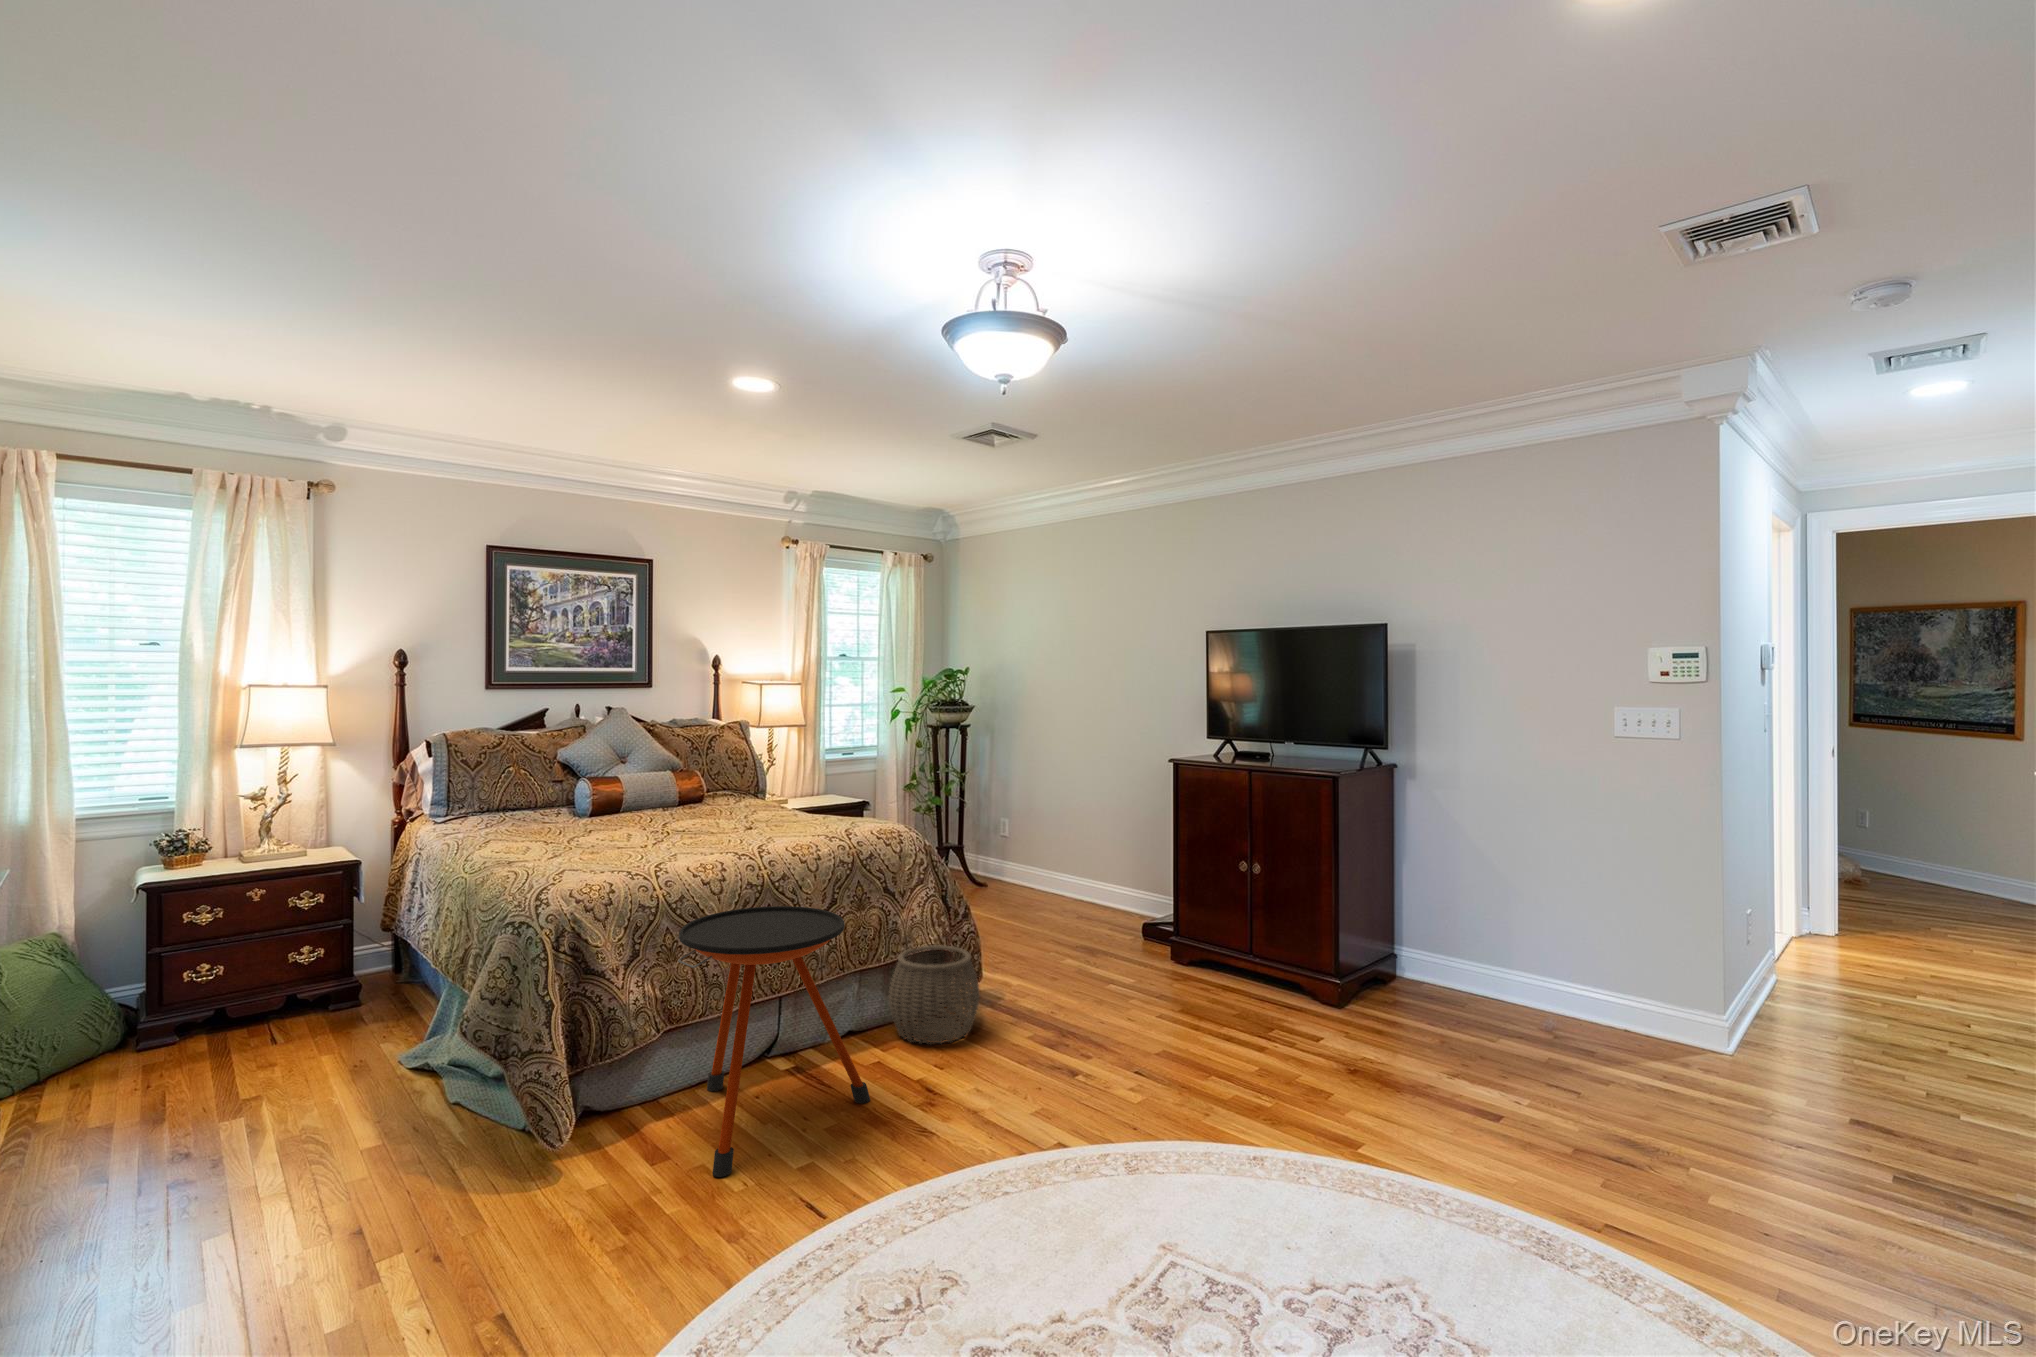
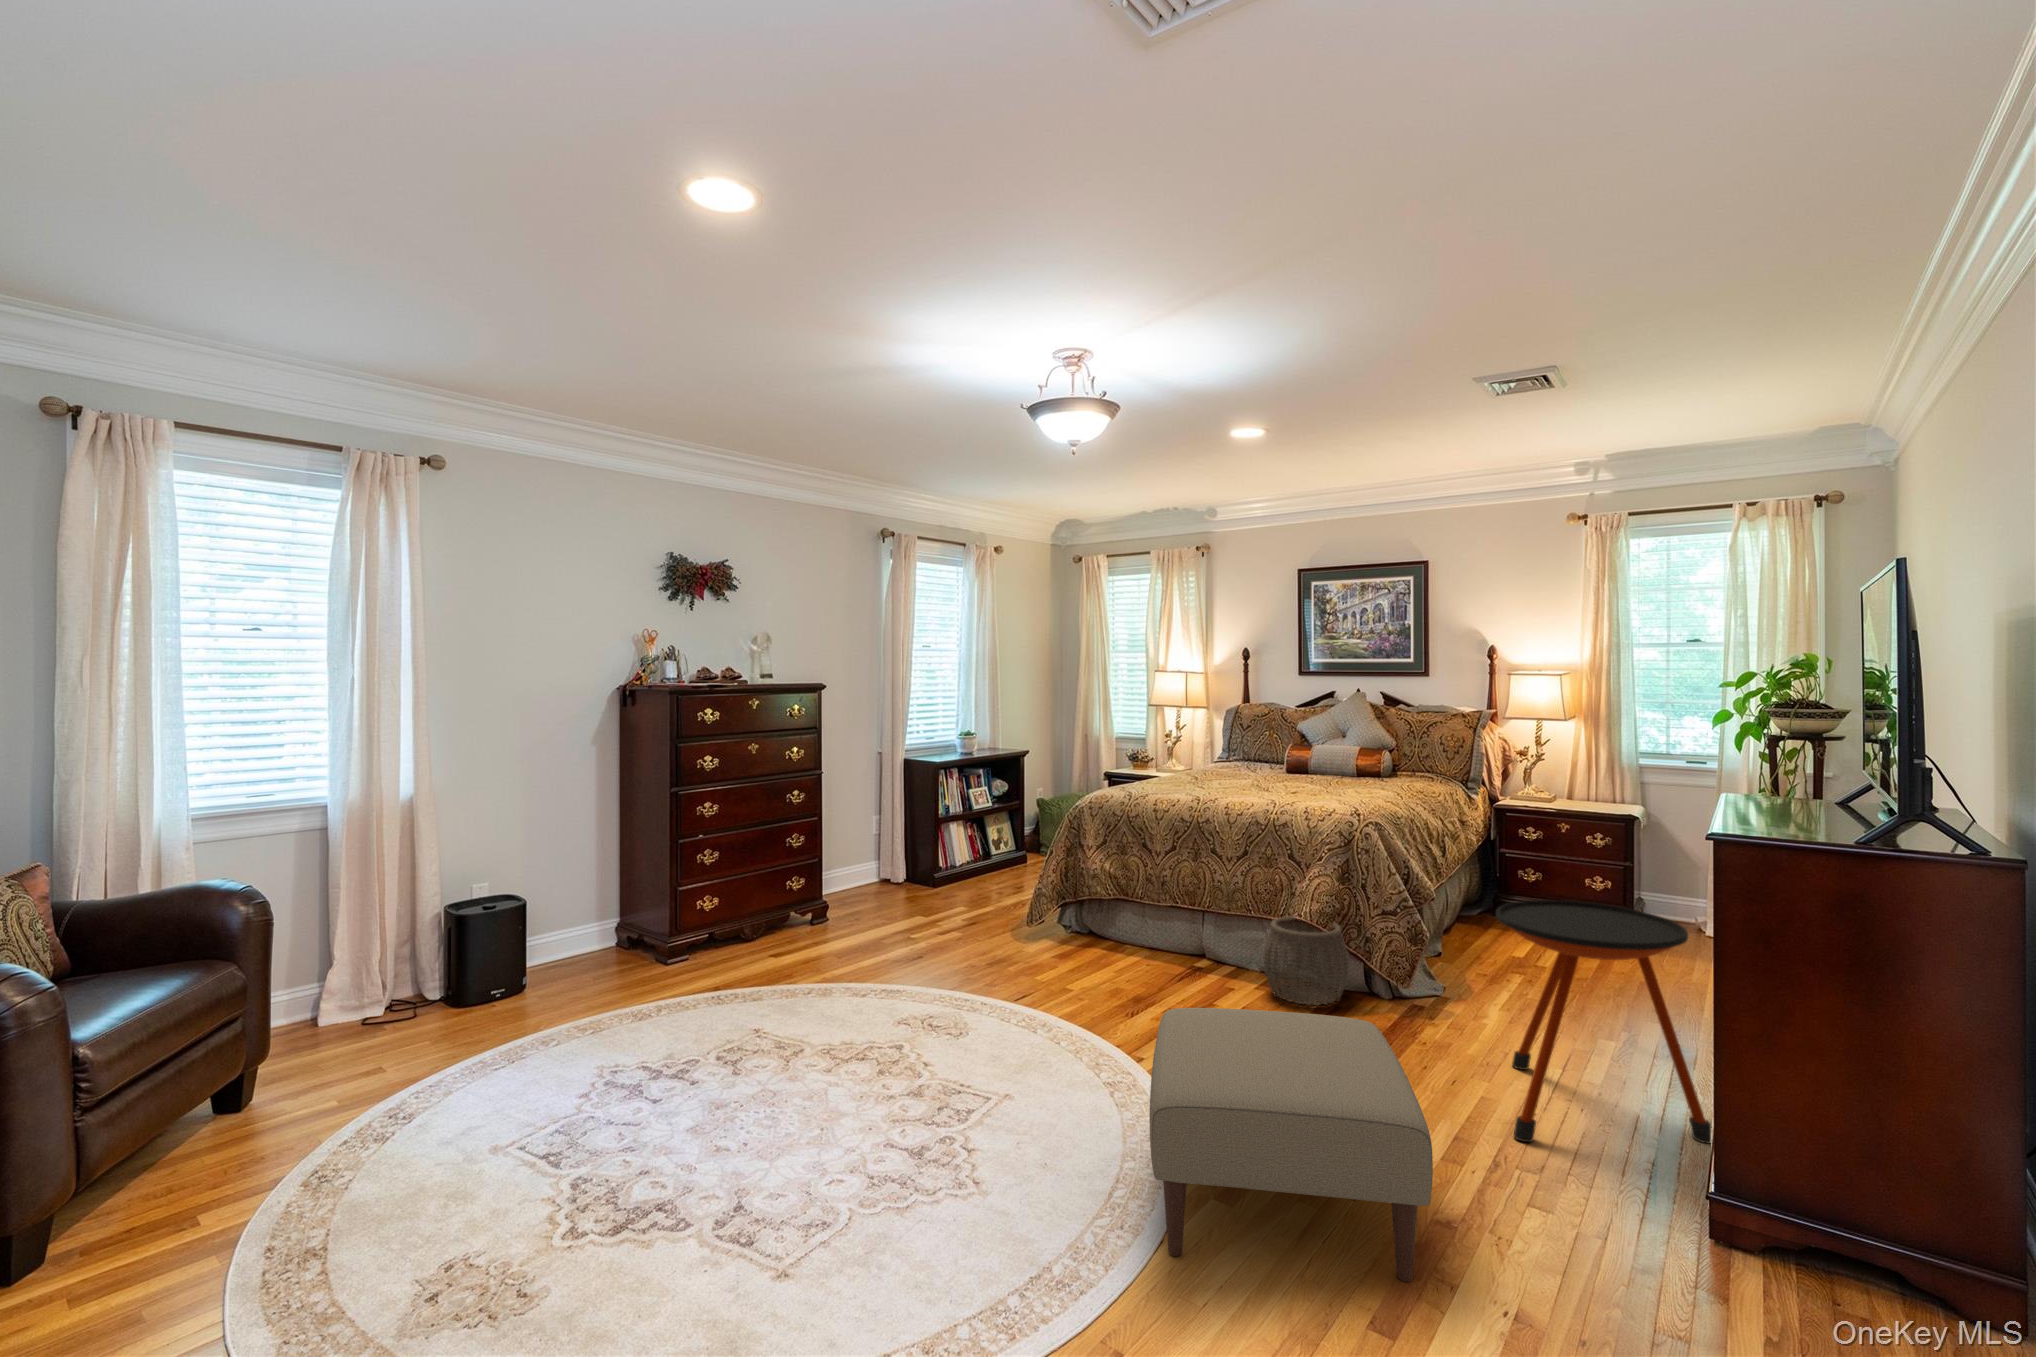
side table: present [678,906,870,1177] -> present [1496,900,1713,1144]
ottoman: none [1259,971,1507,1193] -> present [1150,1008,1433,1282]

